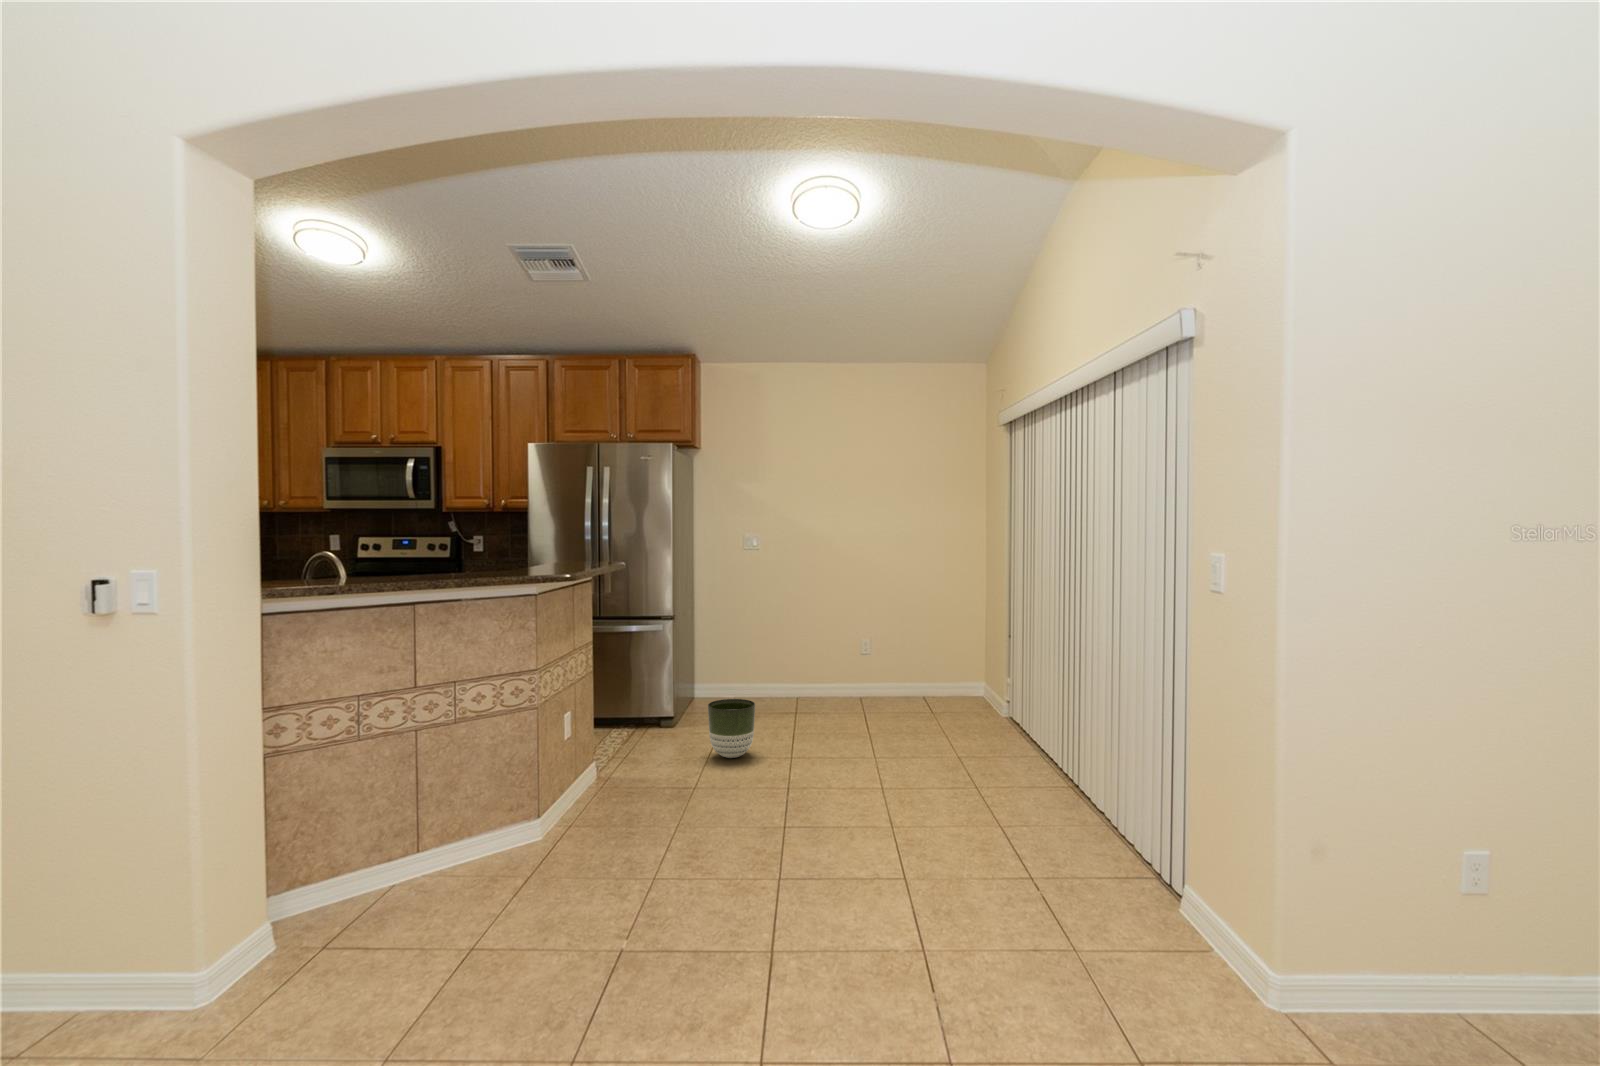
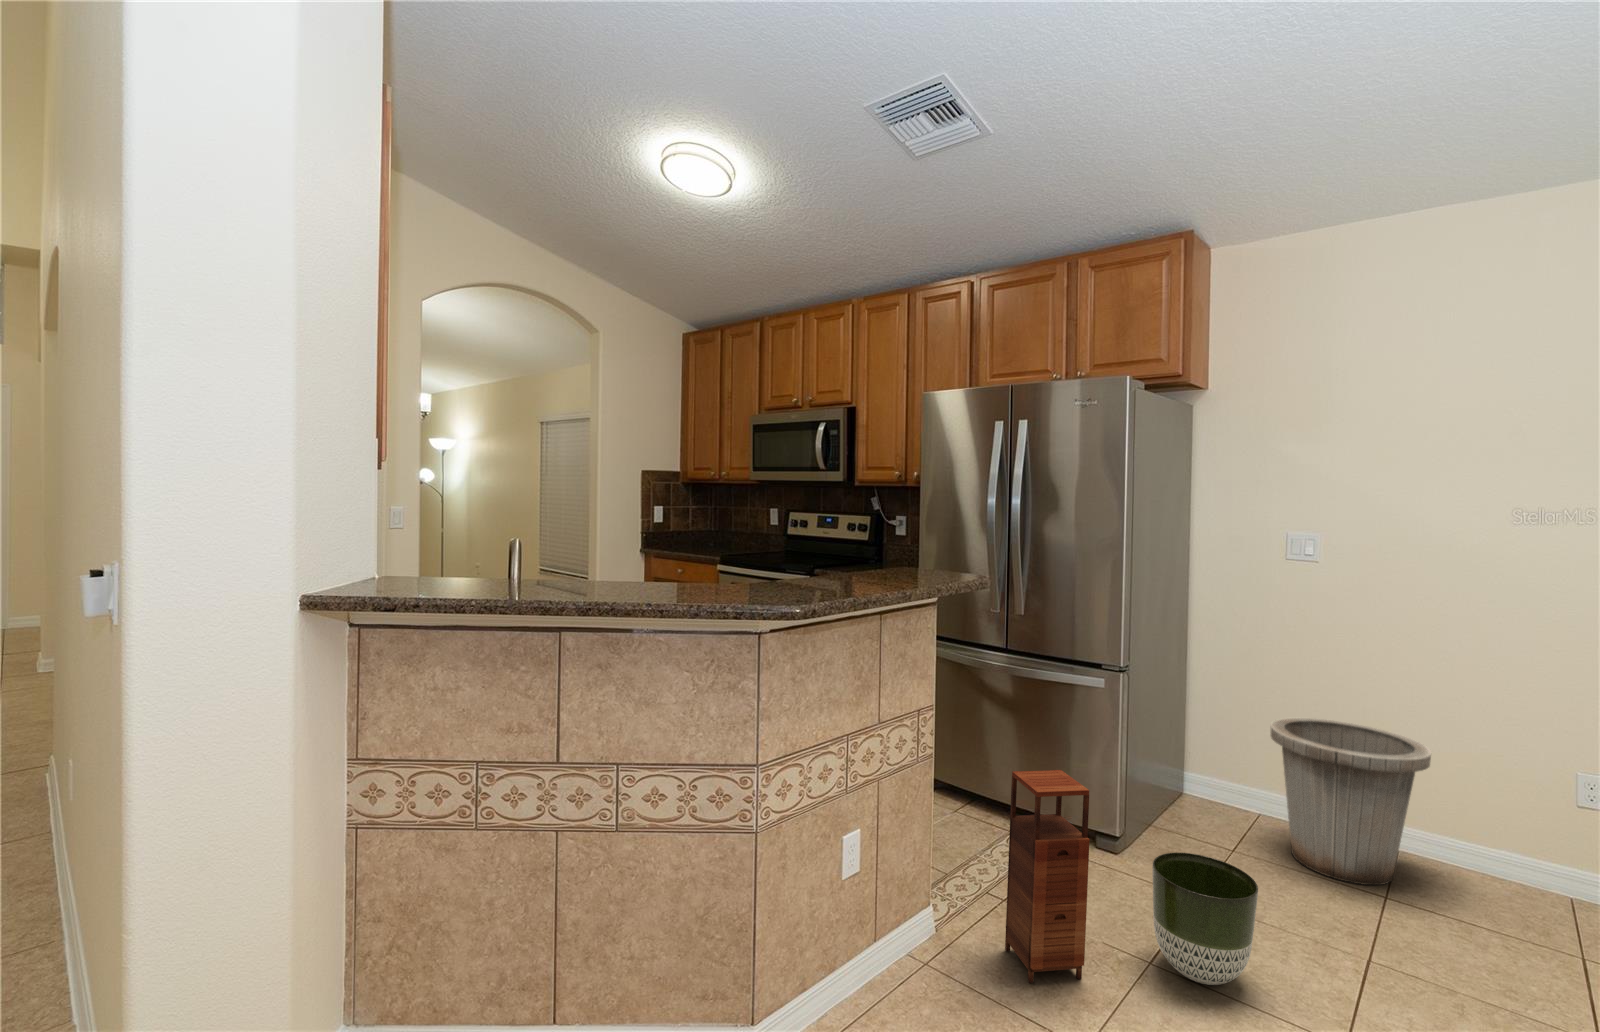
trash can: none [740,634,808,712] -> present [1271,718,1431,885]
storage cabinet: none [639,667,683,781] -> present [1005,770,1090,983]

